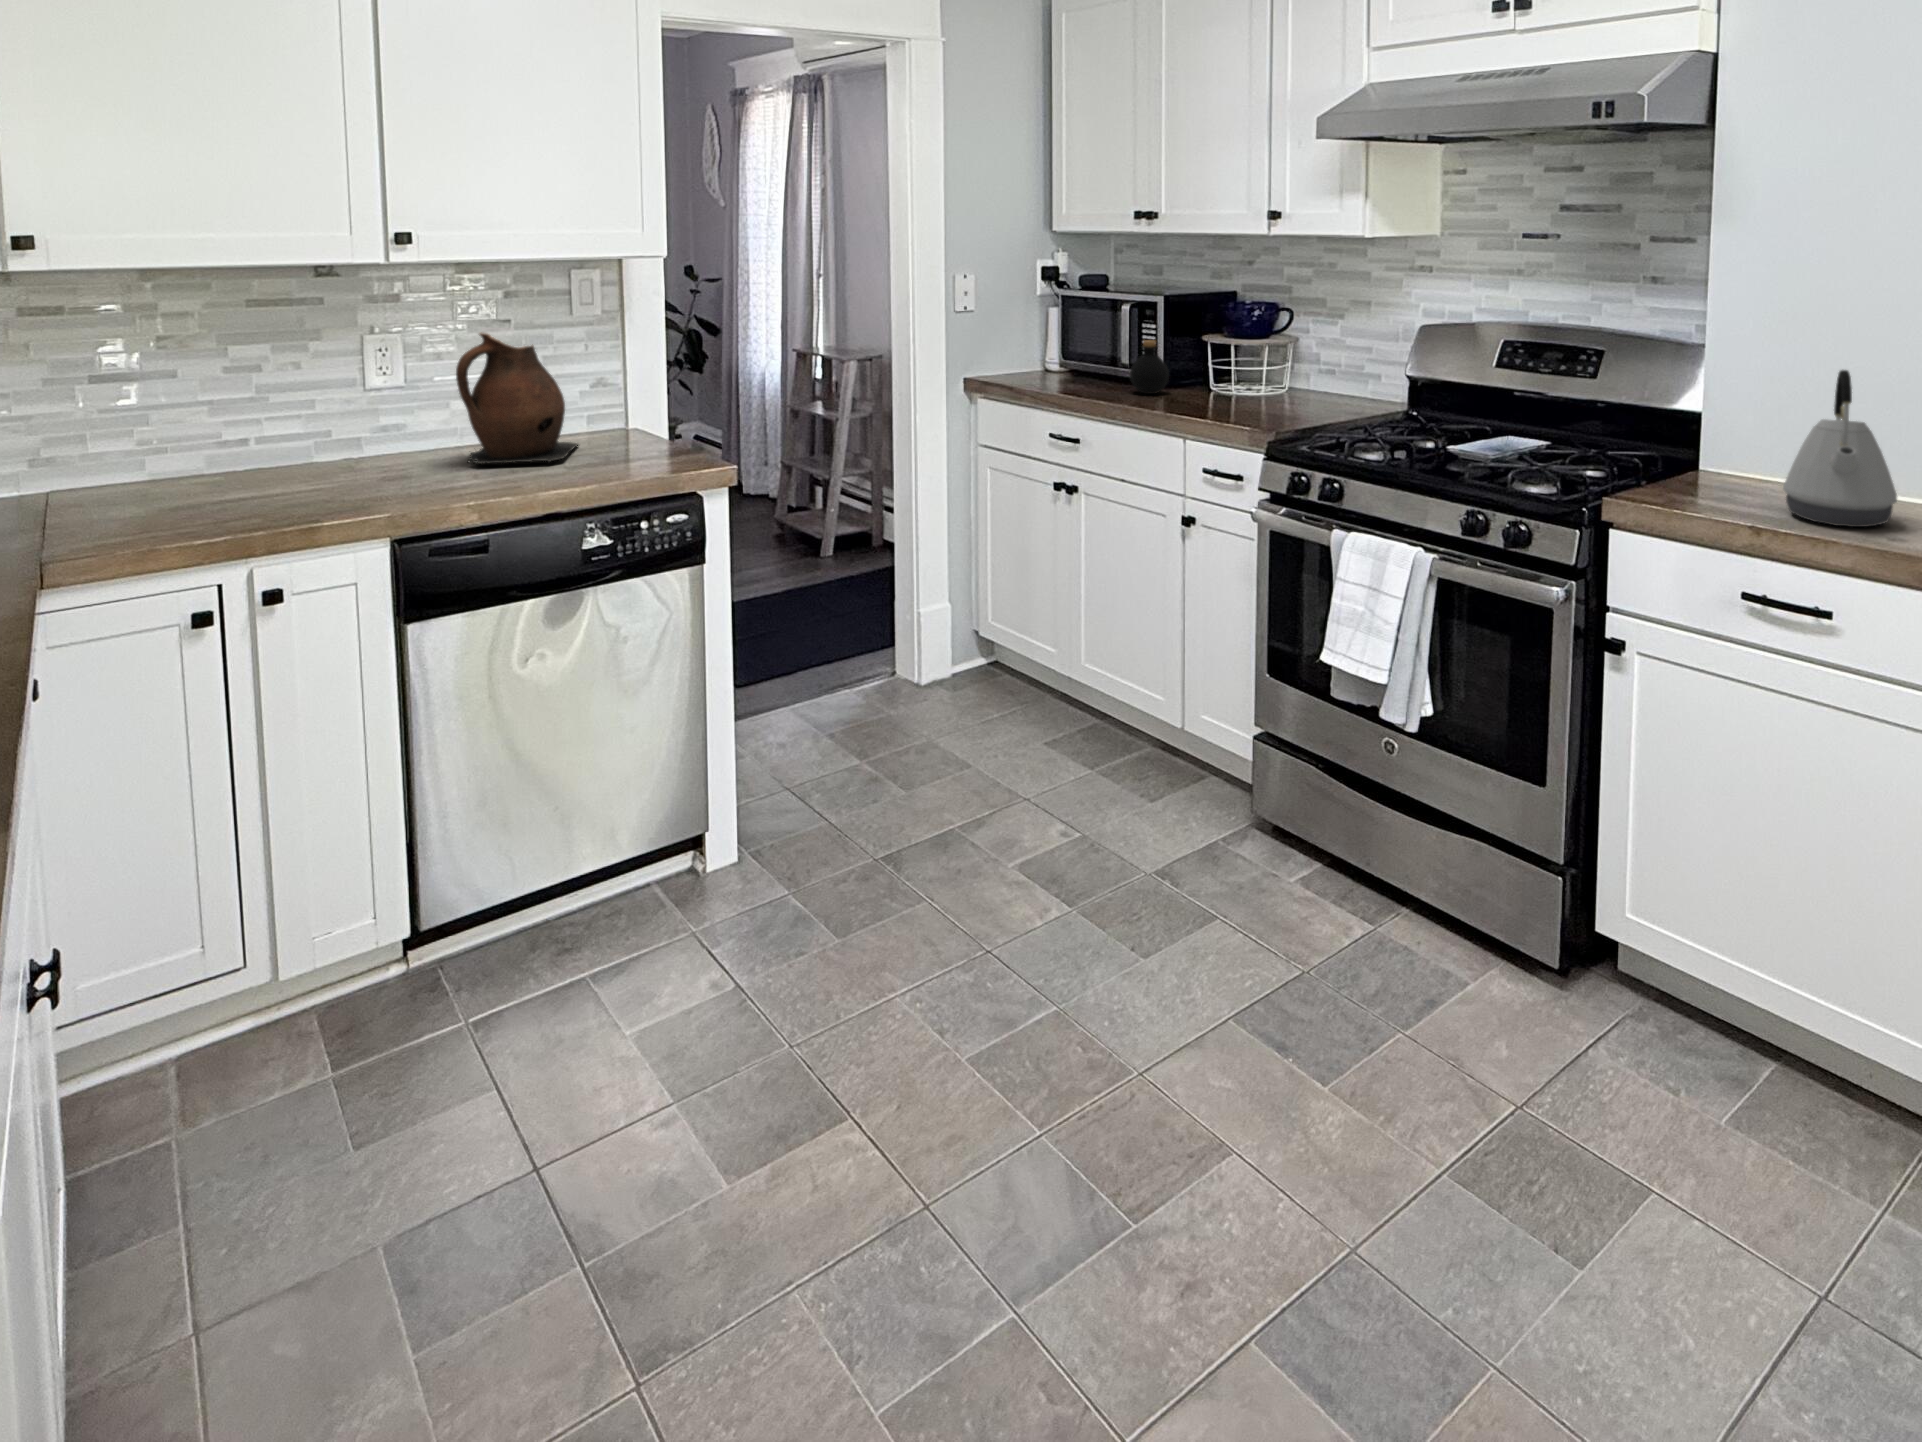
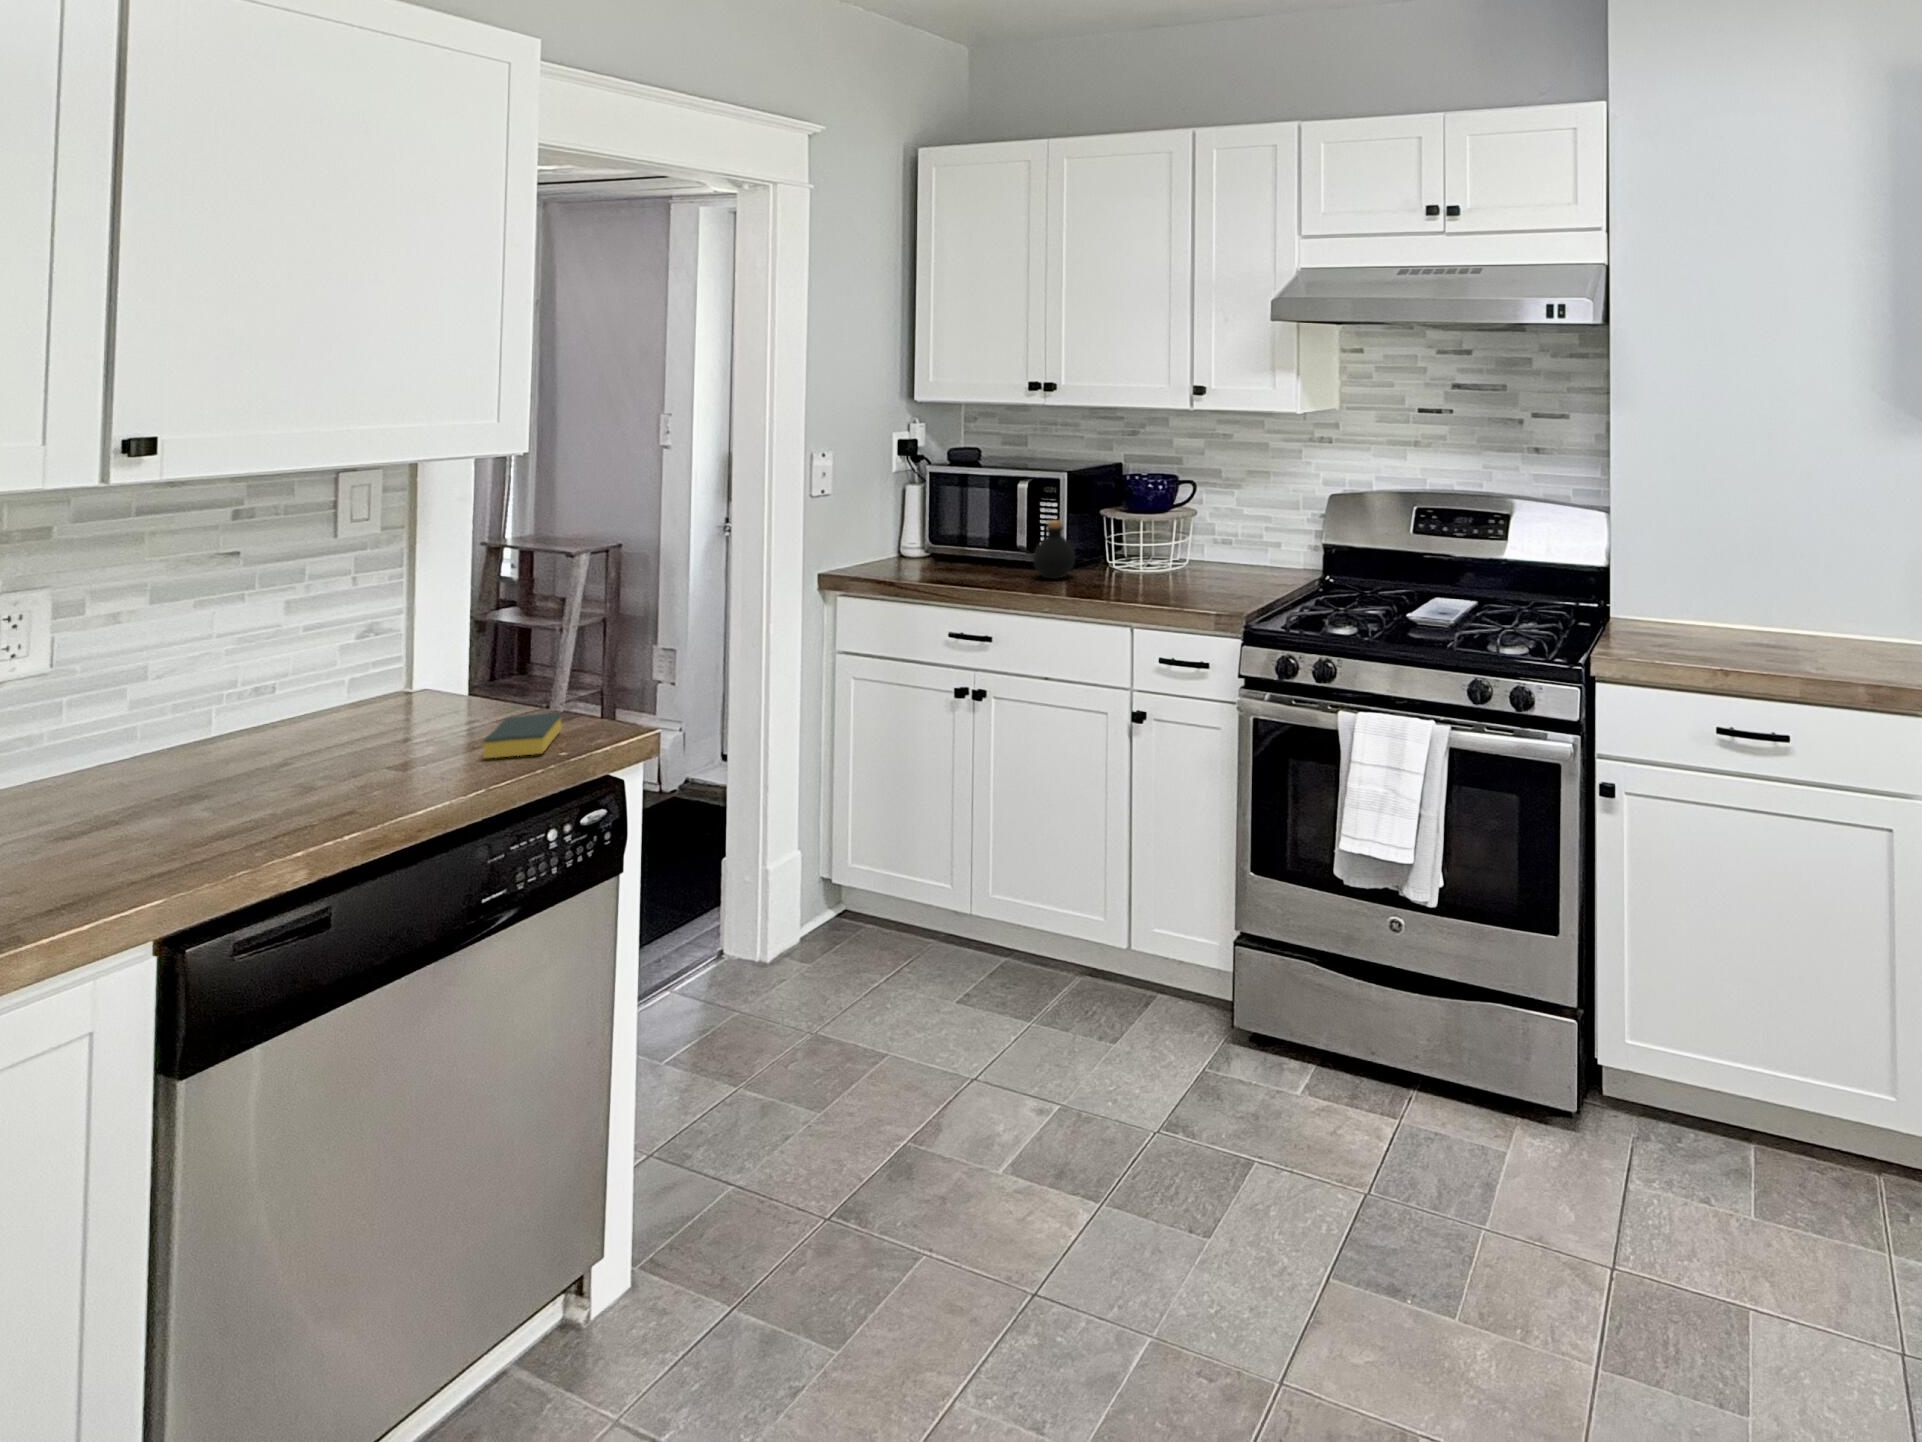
ceramic pitcher: present [456,333,579,463] -> none [192,577,389,783]
kettle: present [1783,370,1897,527] -> none [1720,531,1804,661]
sponge: none [611,445,672,470] -> present [483,713,562,759]

